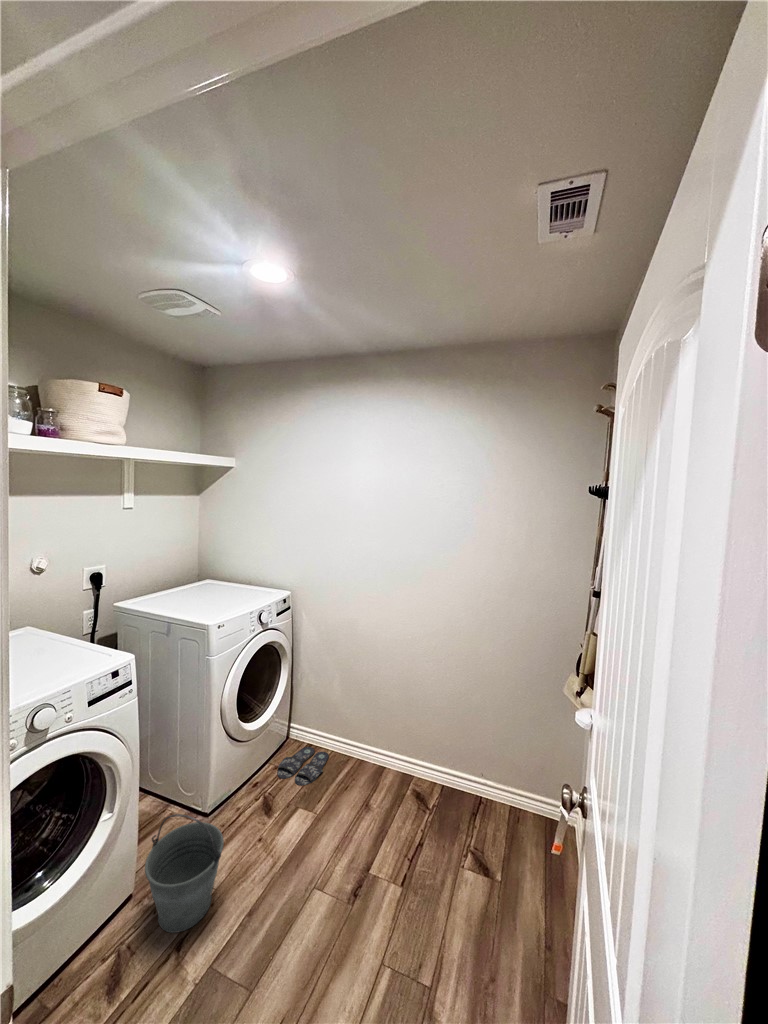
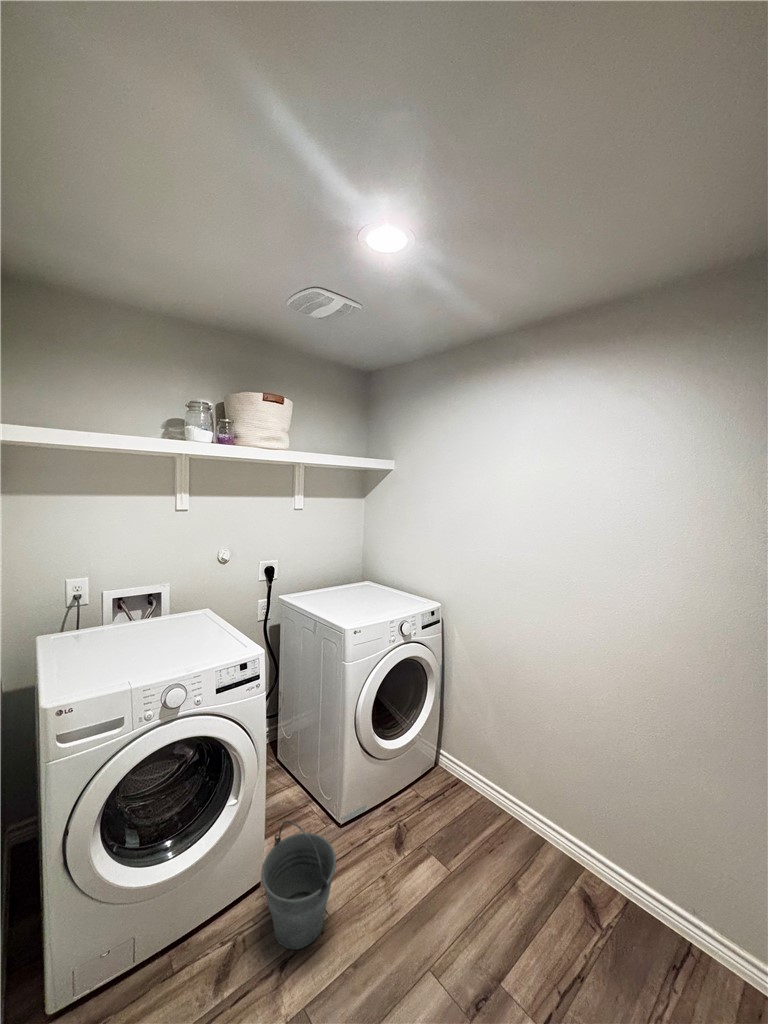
slippers: present [277,747,329,786] -> none [416,781,476,829]

